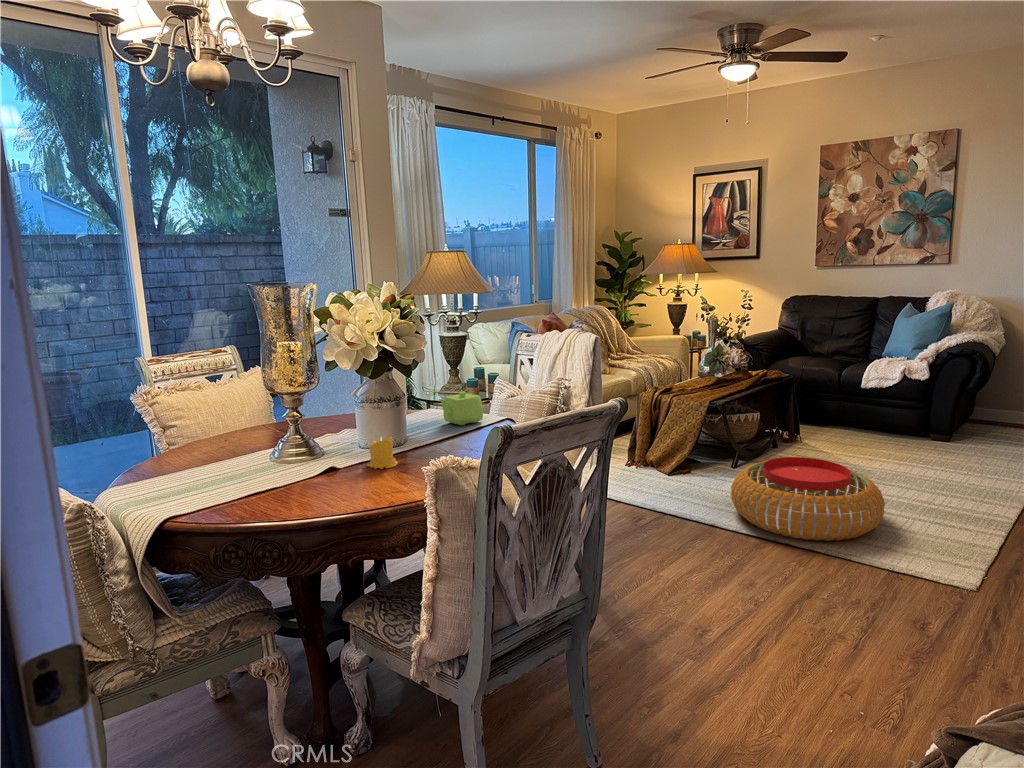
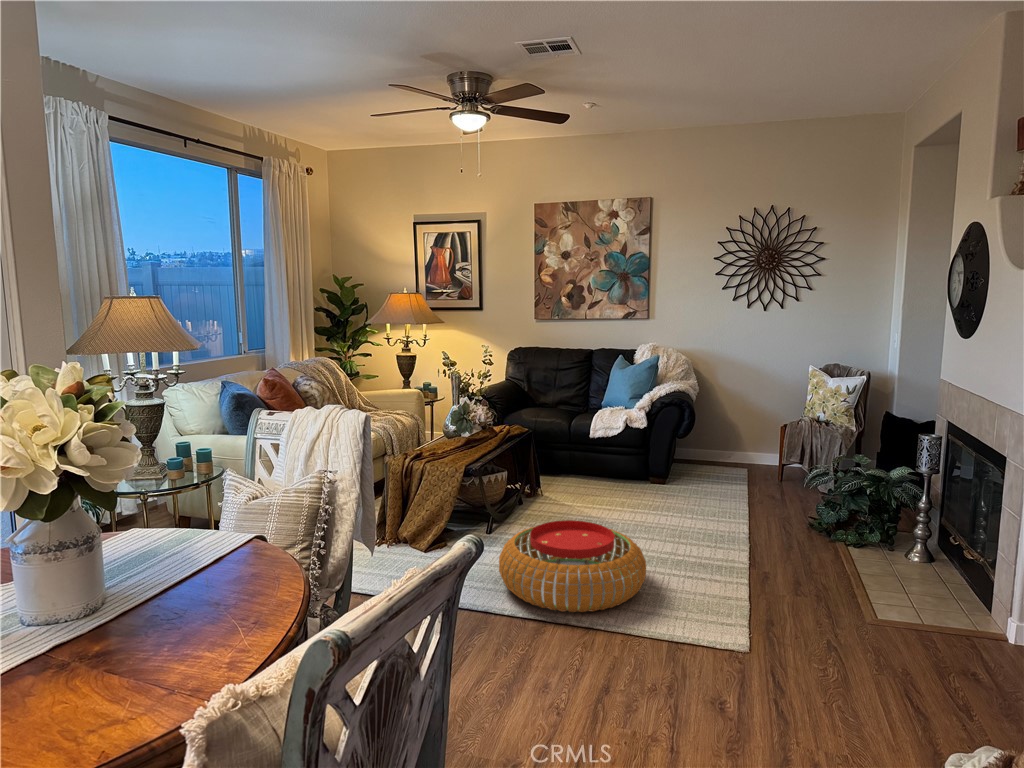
teapot: present [438,392,483,426] -> none [152,507,222,557]
candle: present [367,437,398,469] -> none [38,613,98,675]

